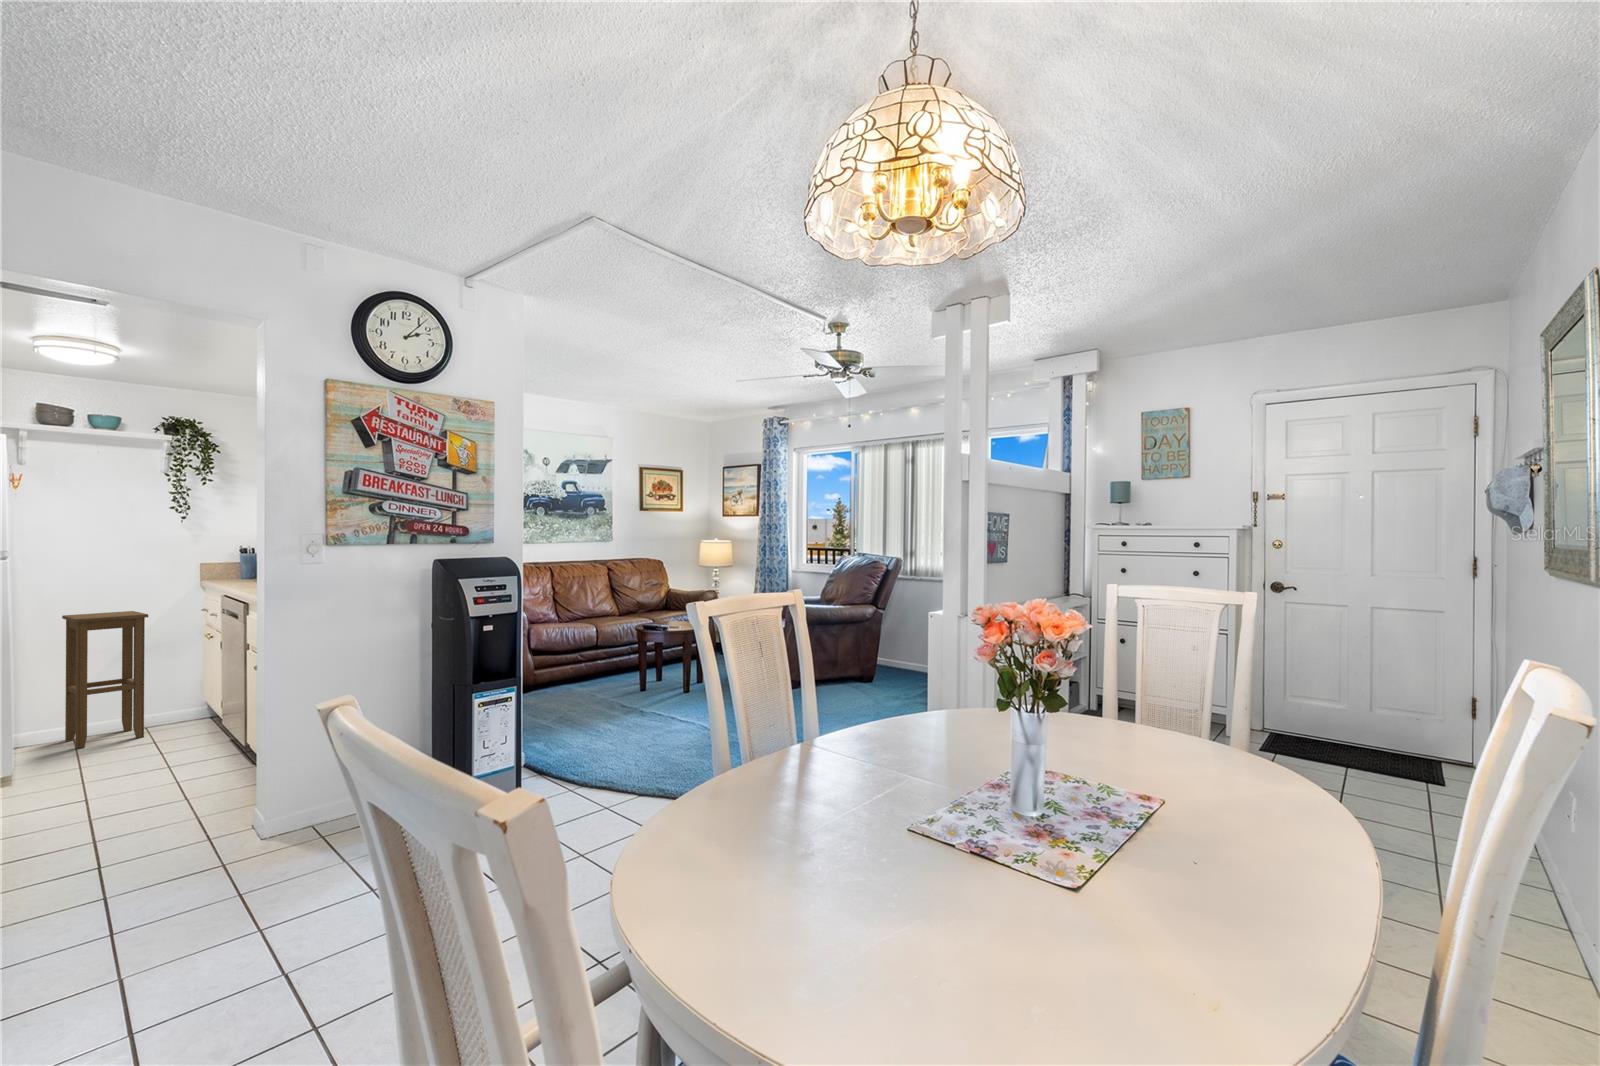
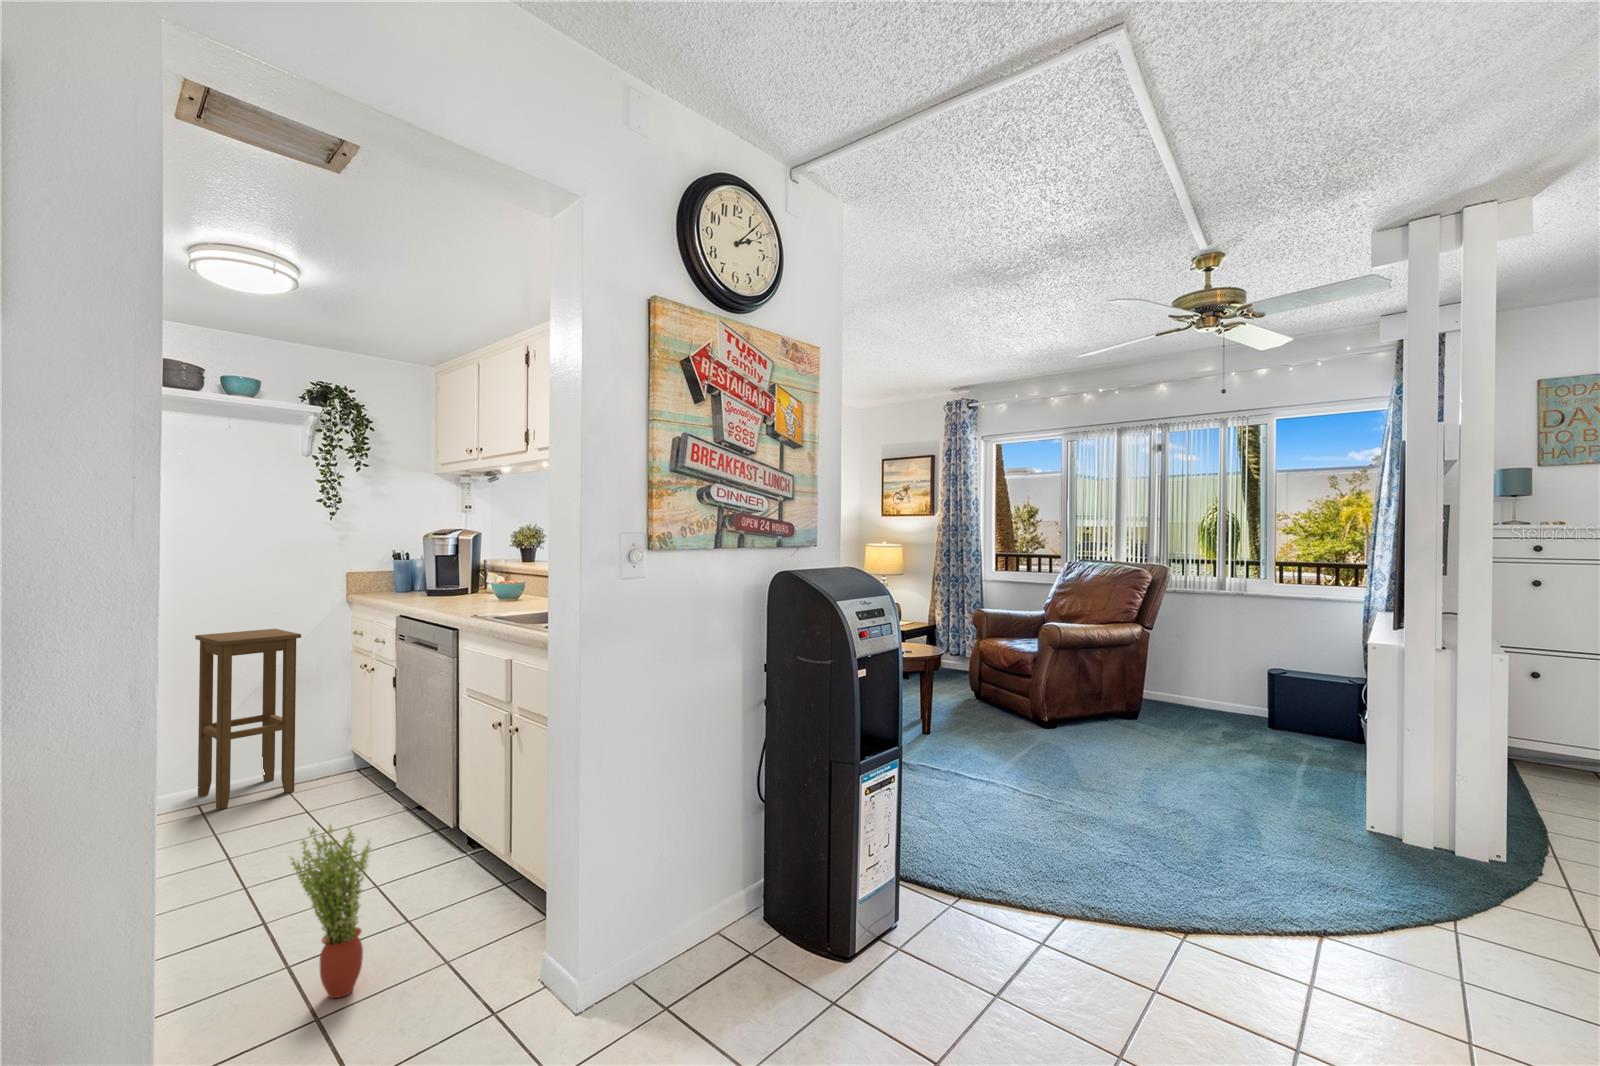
potted plant: none [64,730,131,845] -> present [290,825,370,998]

